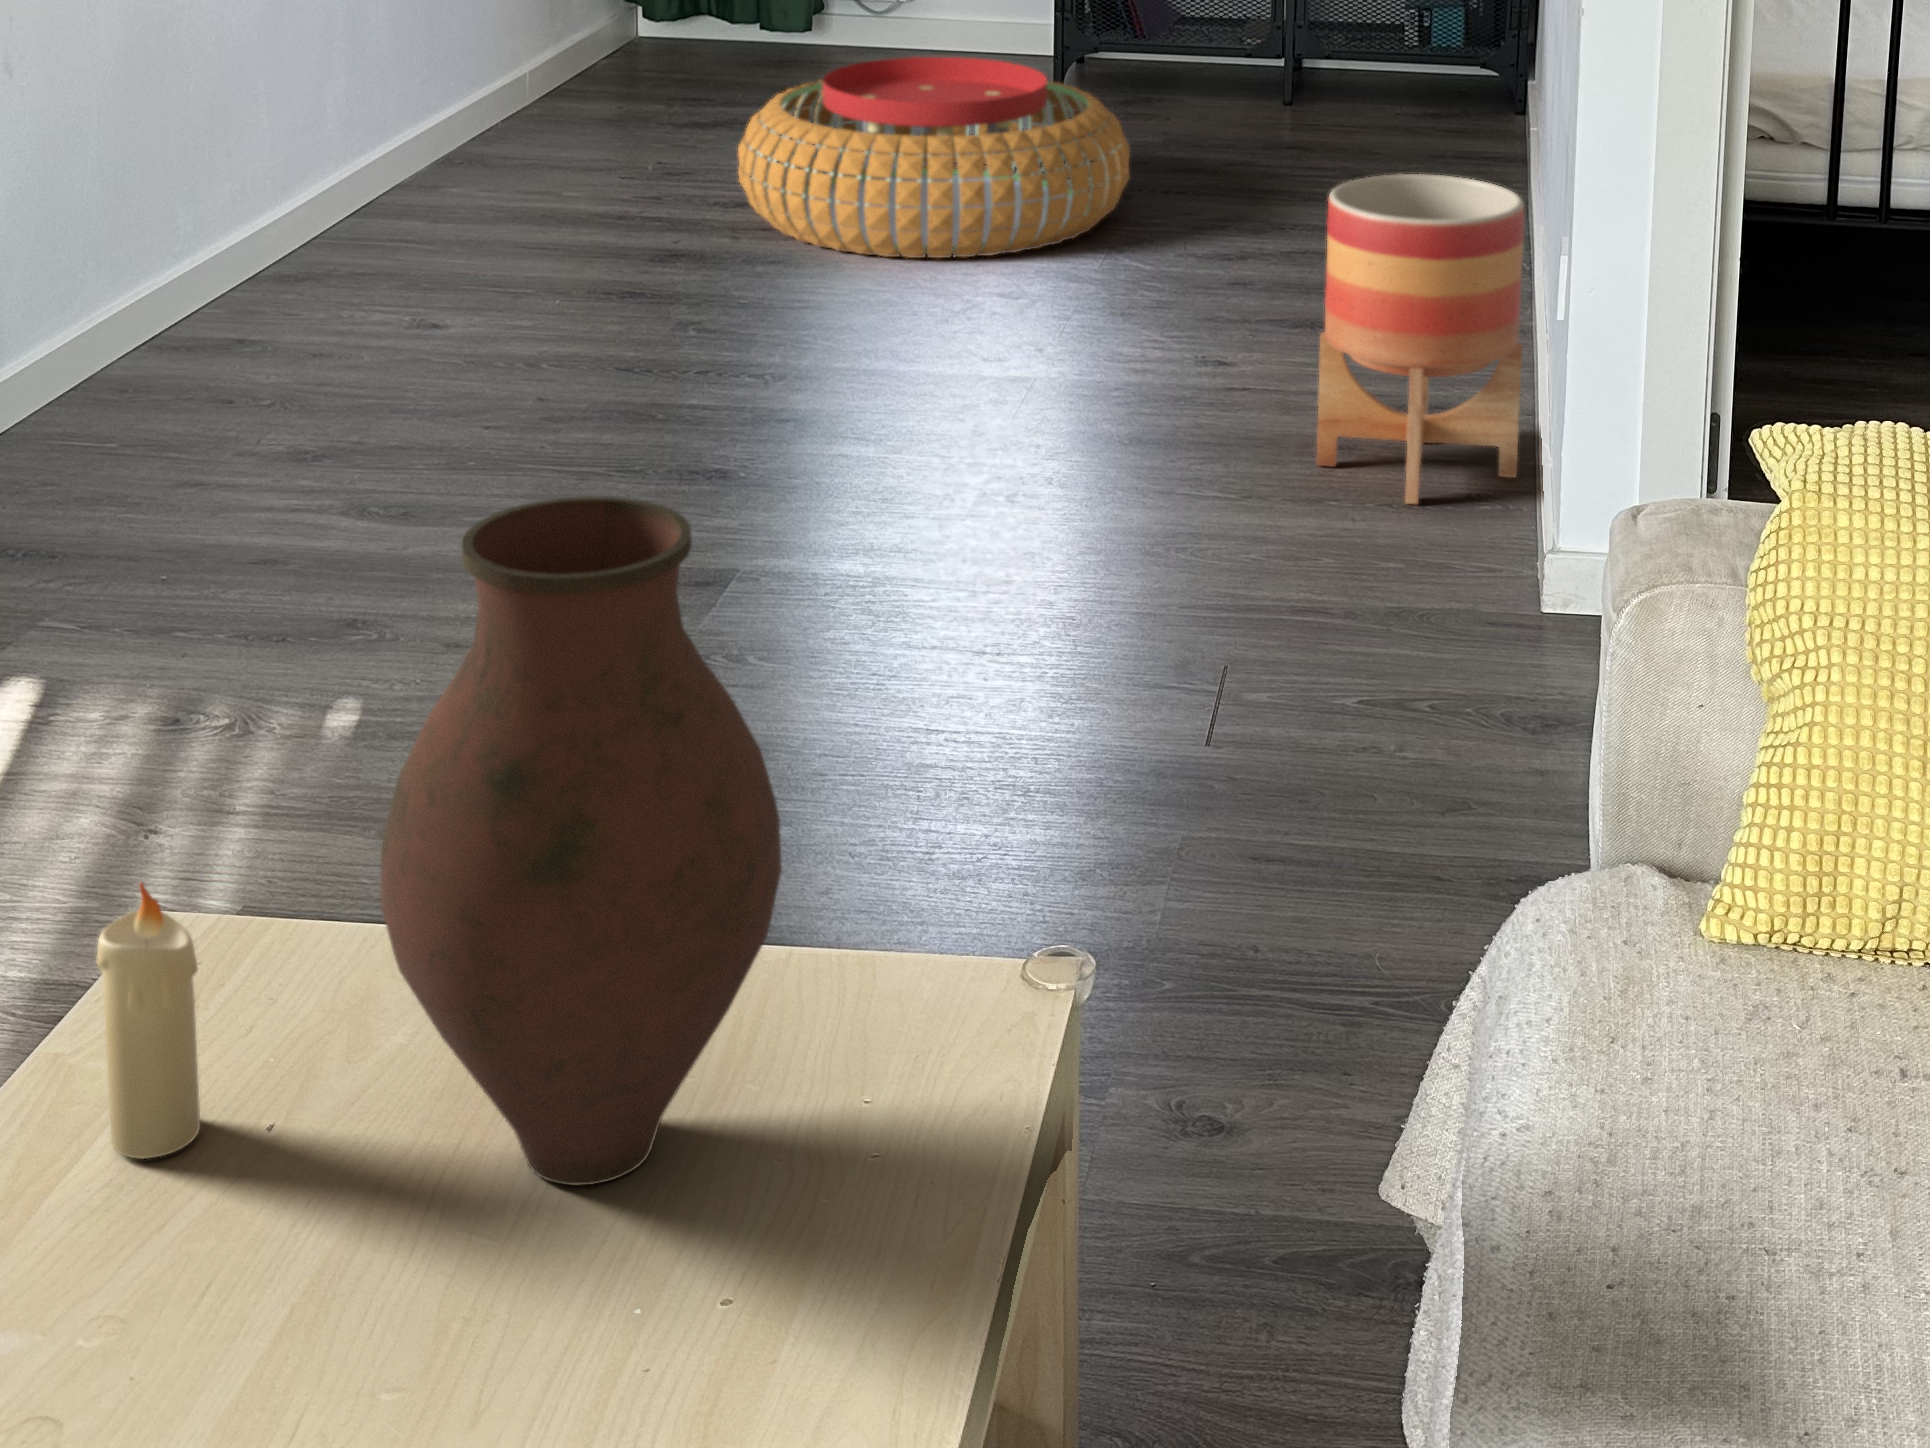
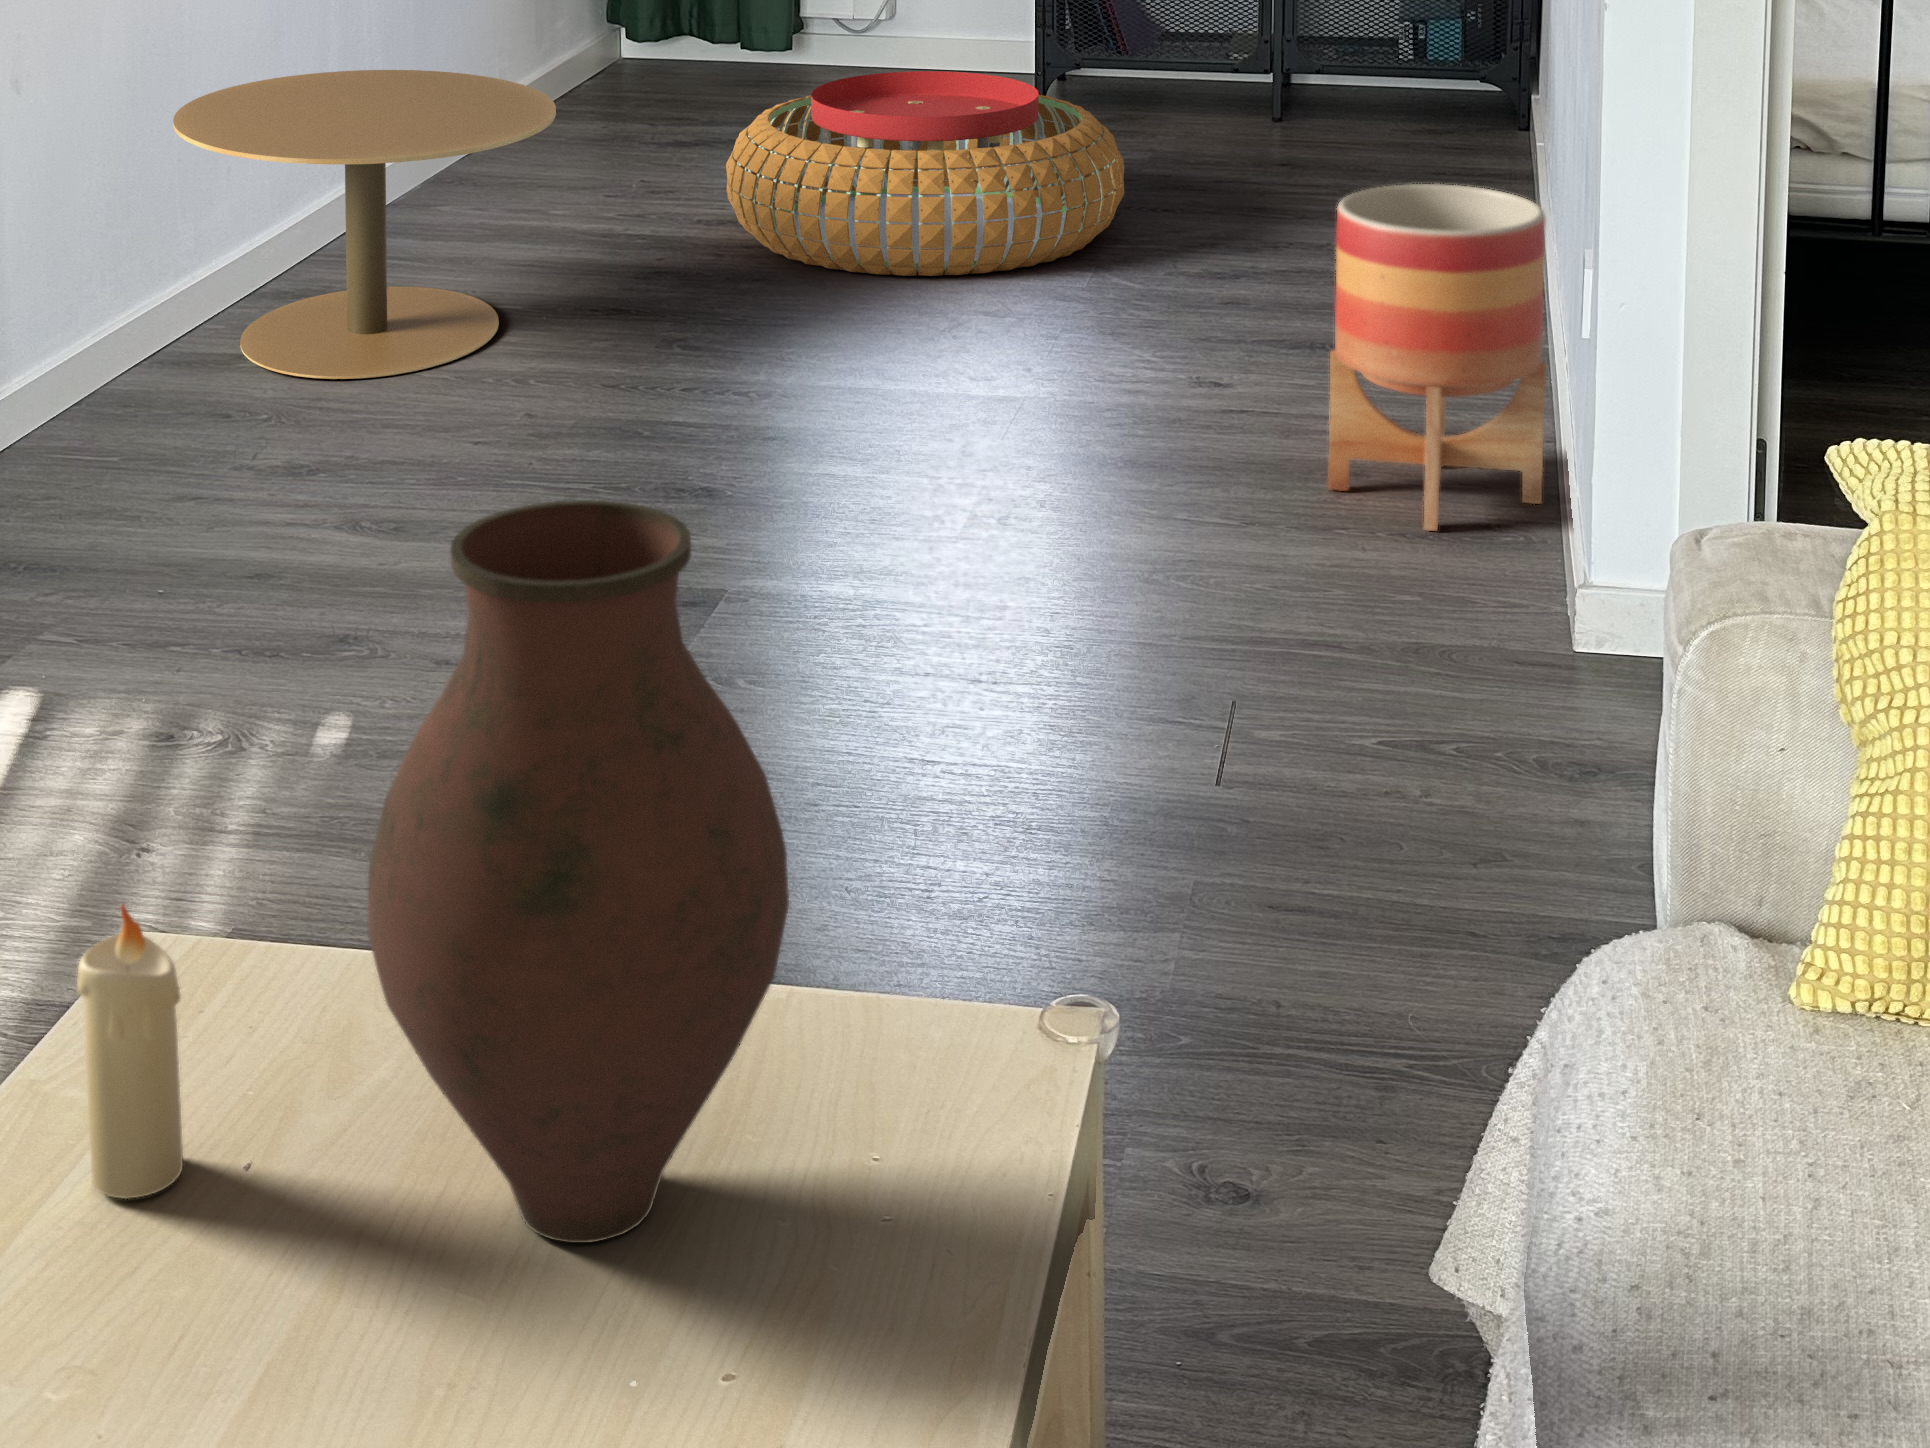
side table: none [176,54,567,362] -> present [173,70,556,379]

